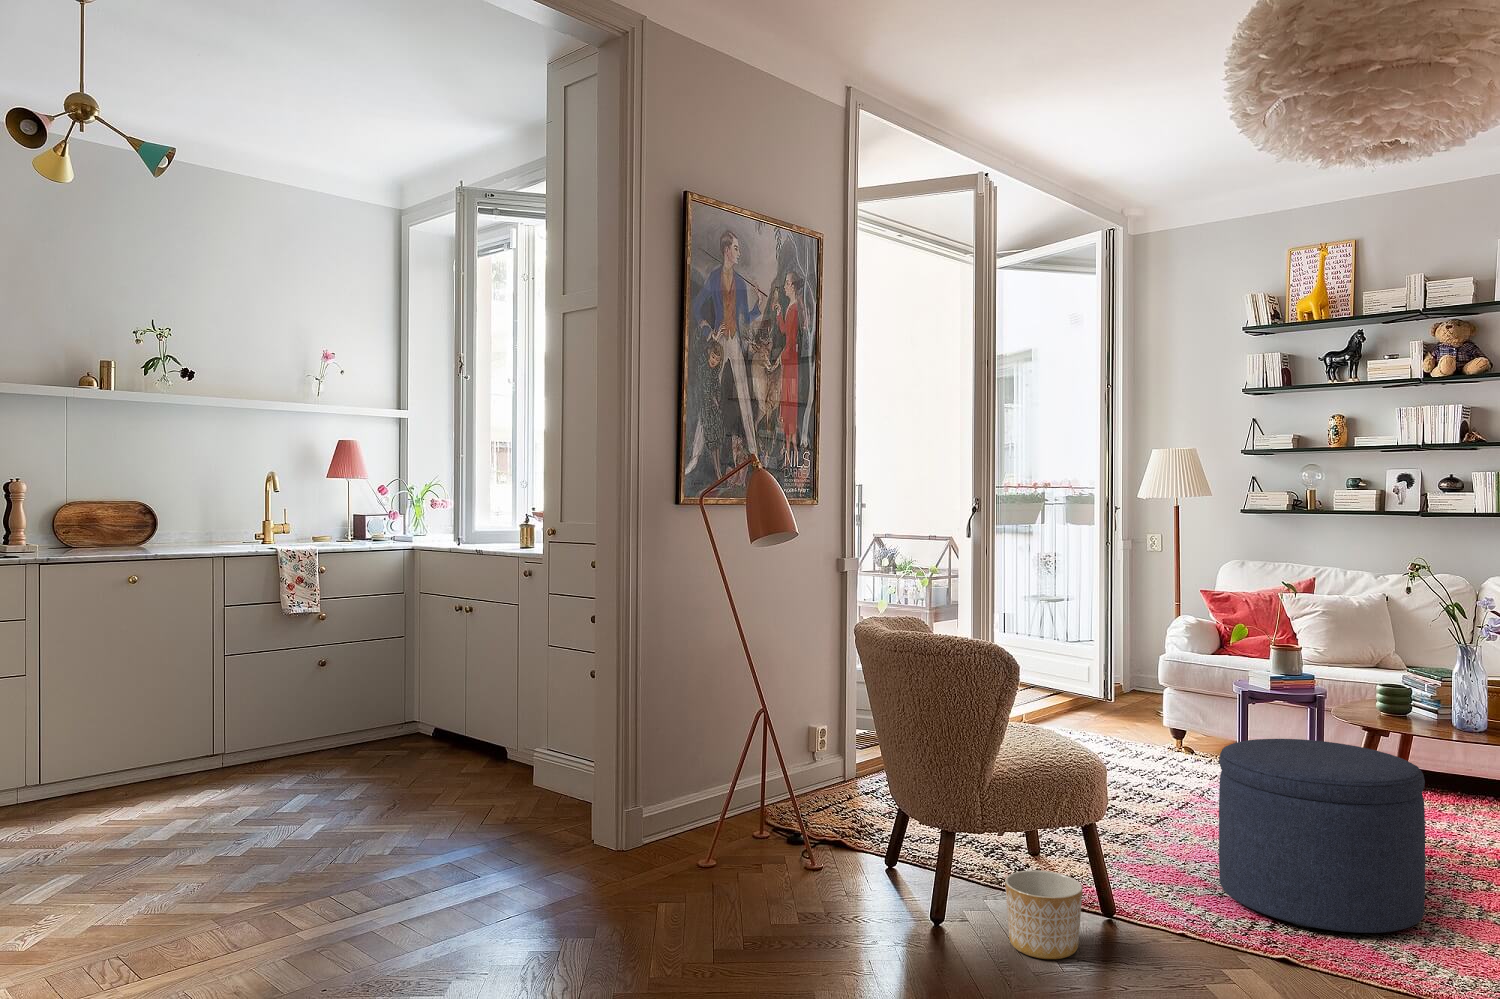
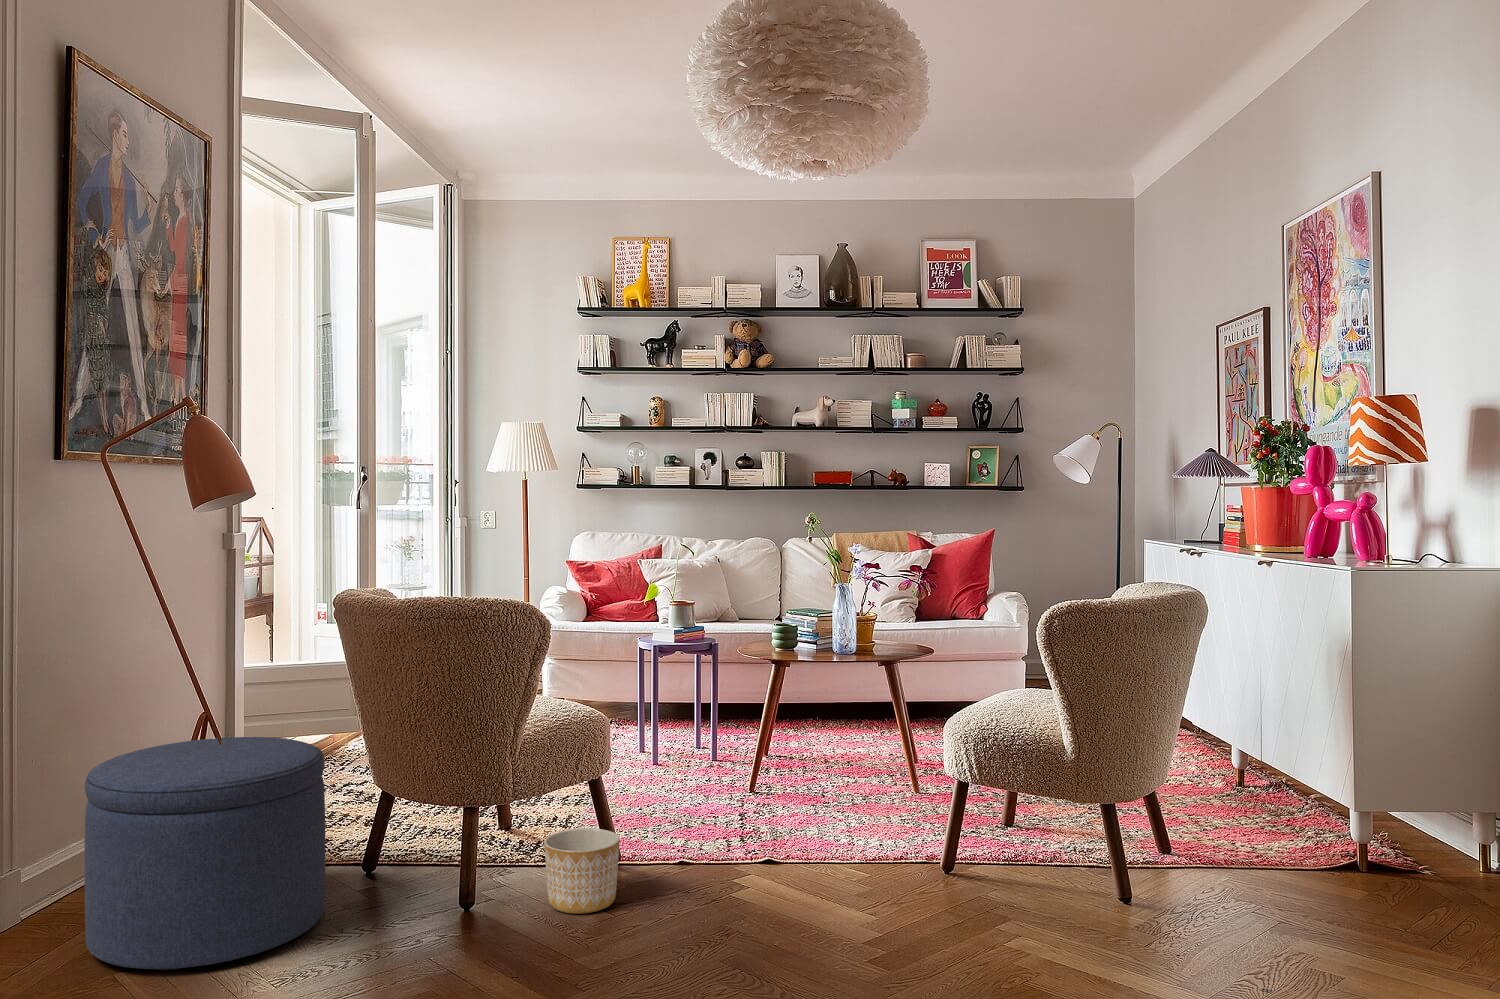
ottoman: present [1219,739,1425,933] -> present [84,737,325,971]

